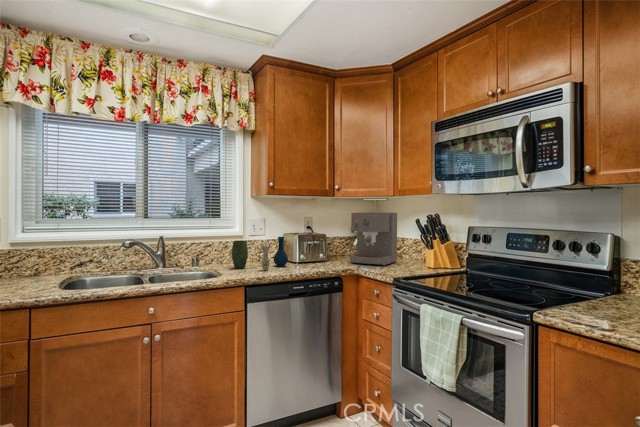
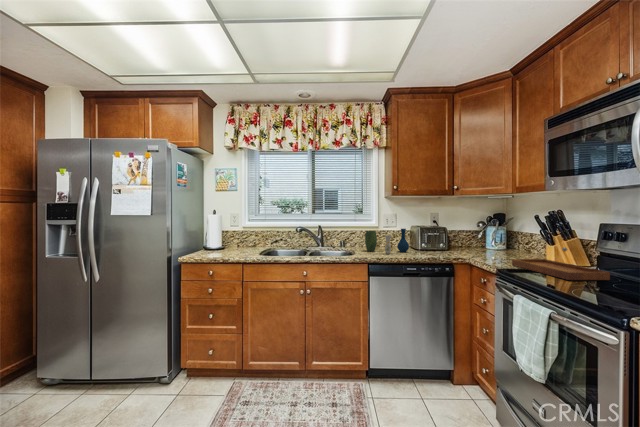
coffee maker: present [350,213,397,266] -> none [467,209,519,258]
tray: none [402,251,487,284] -> present [512,247,610,280]

